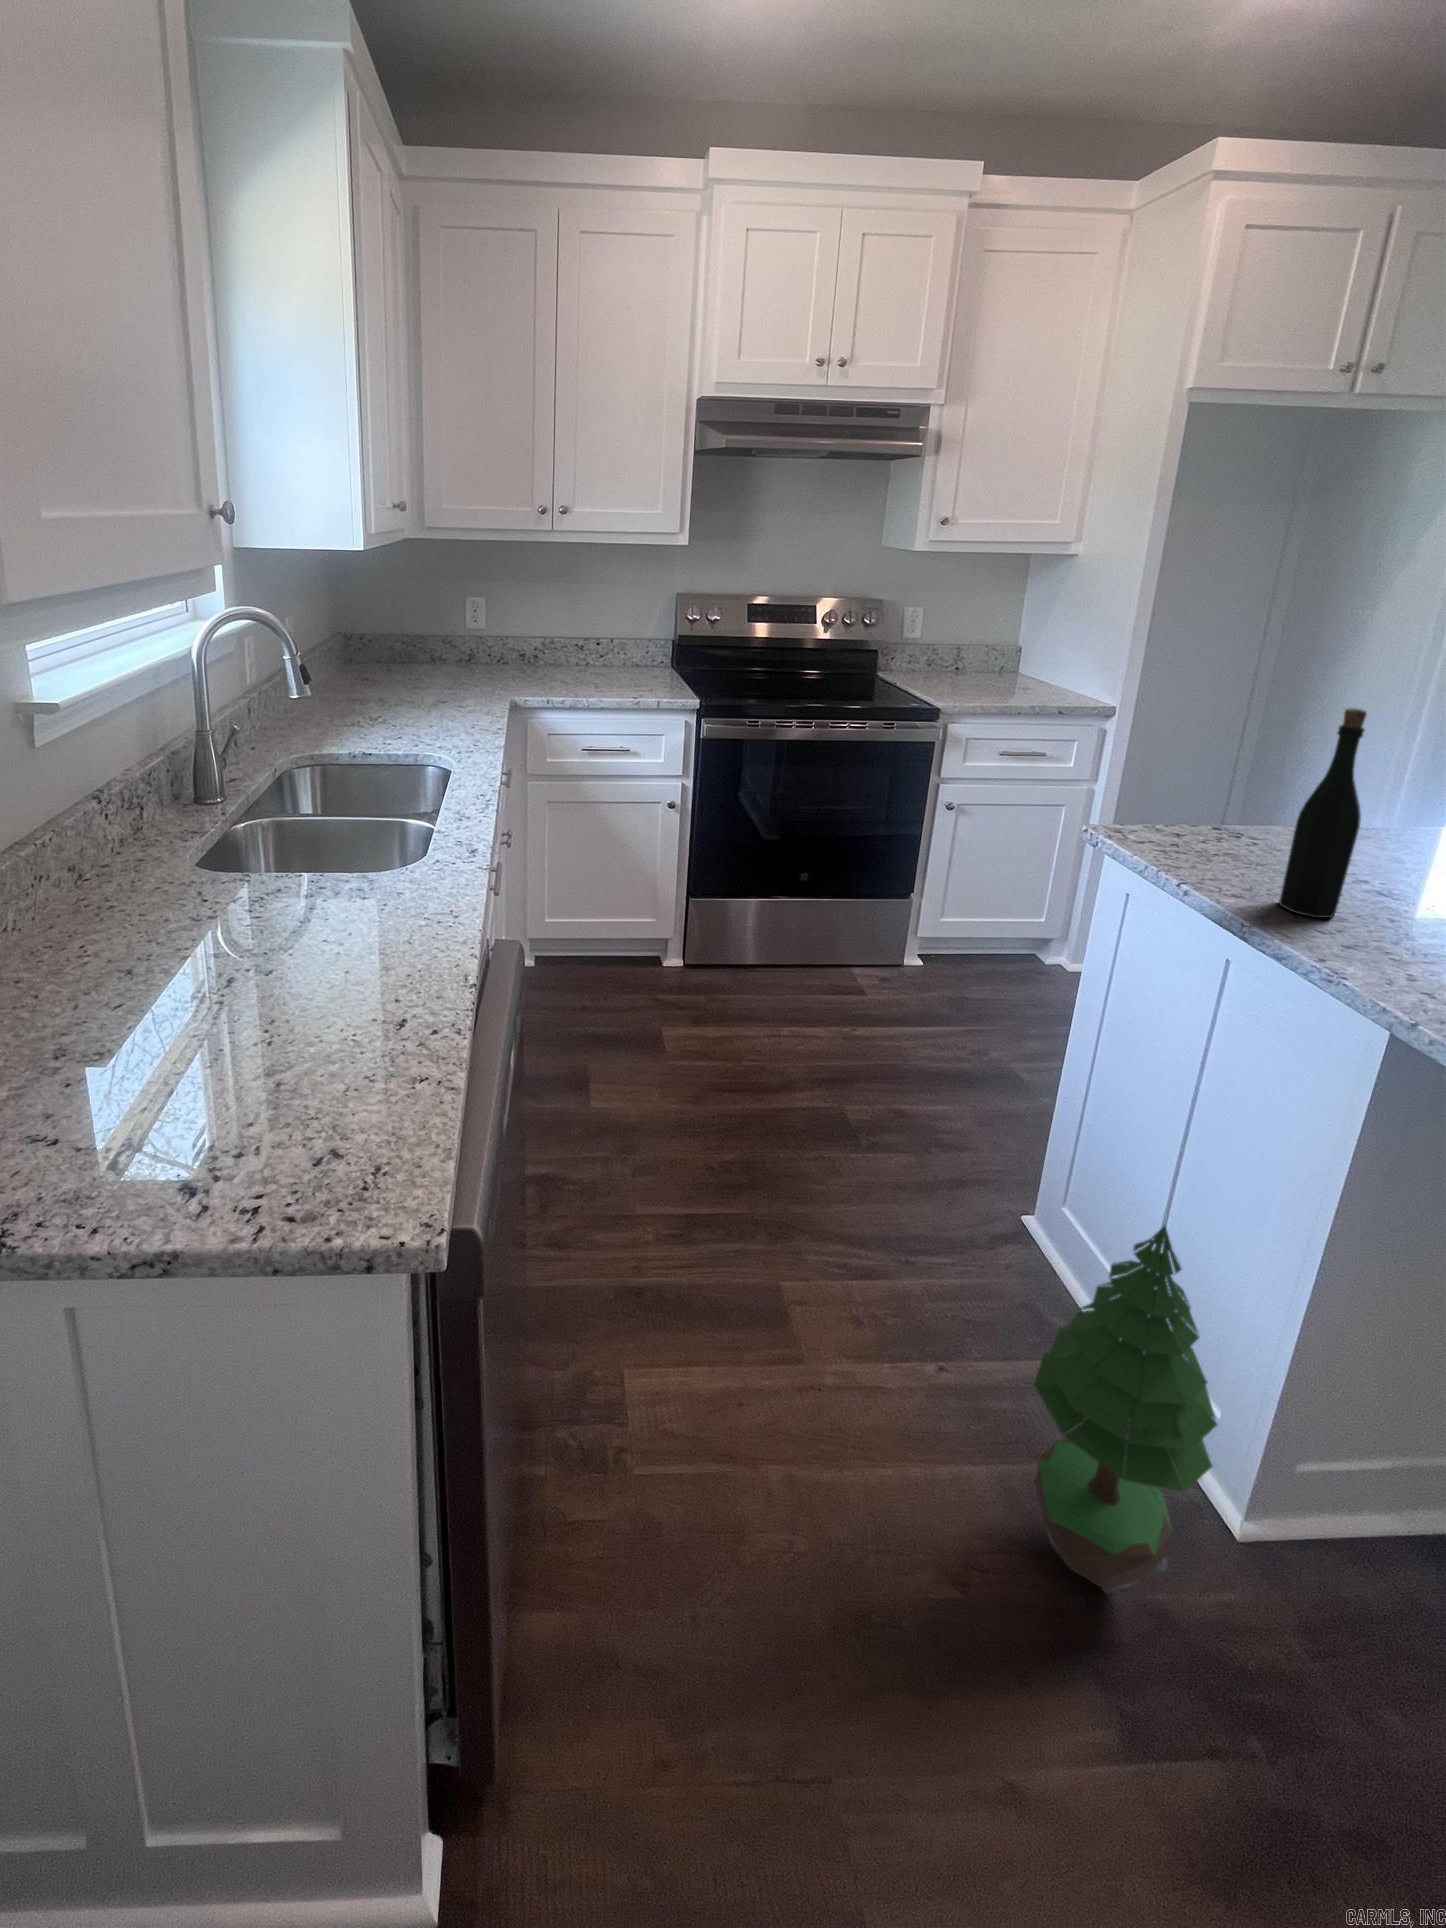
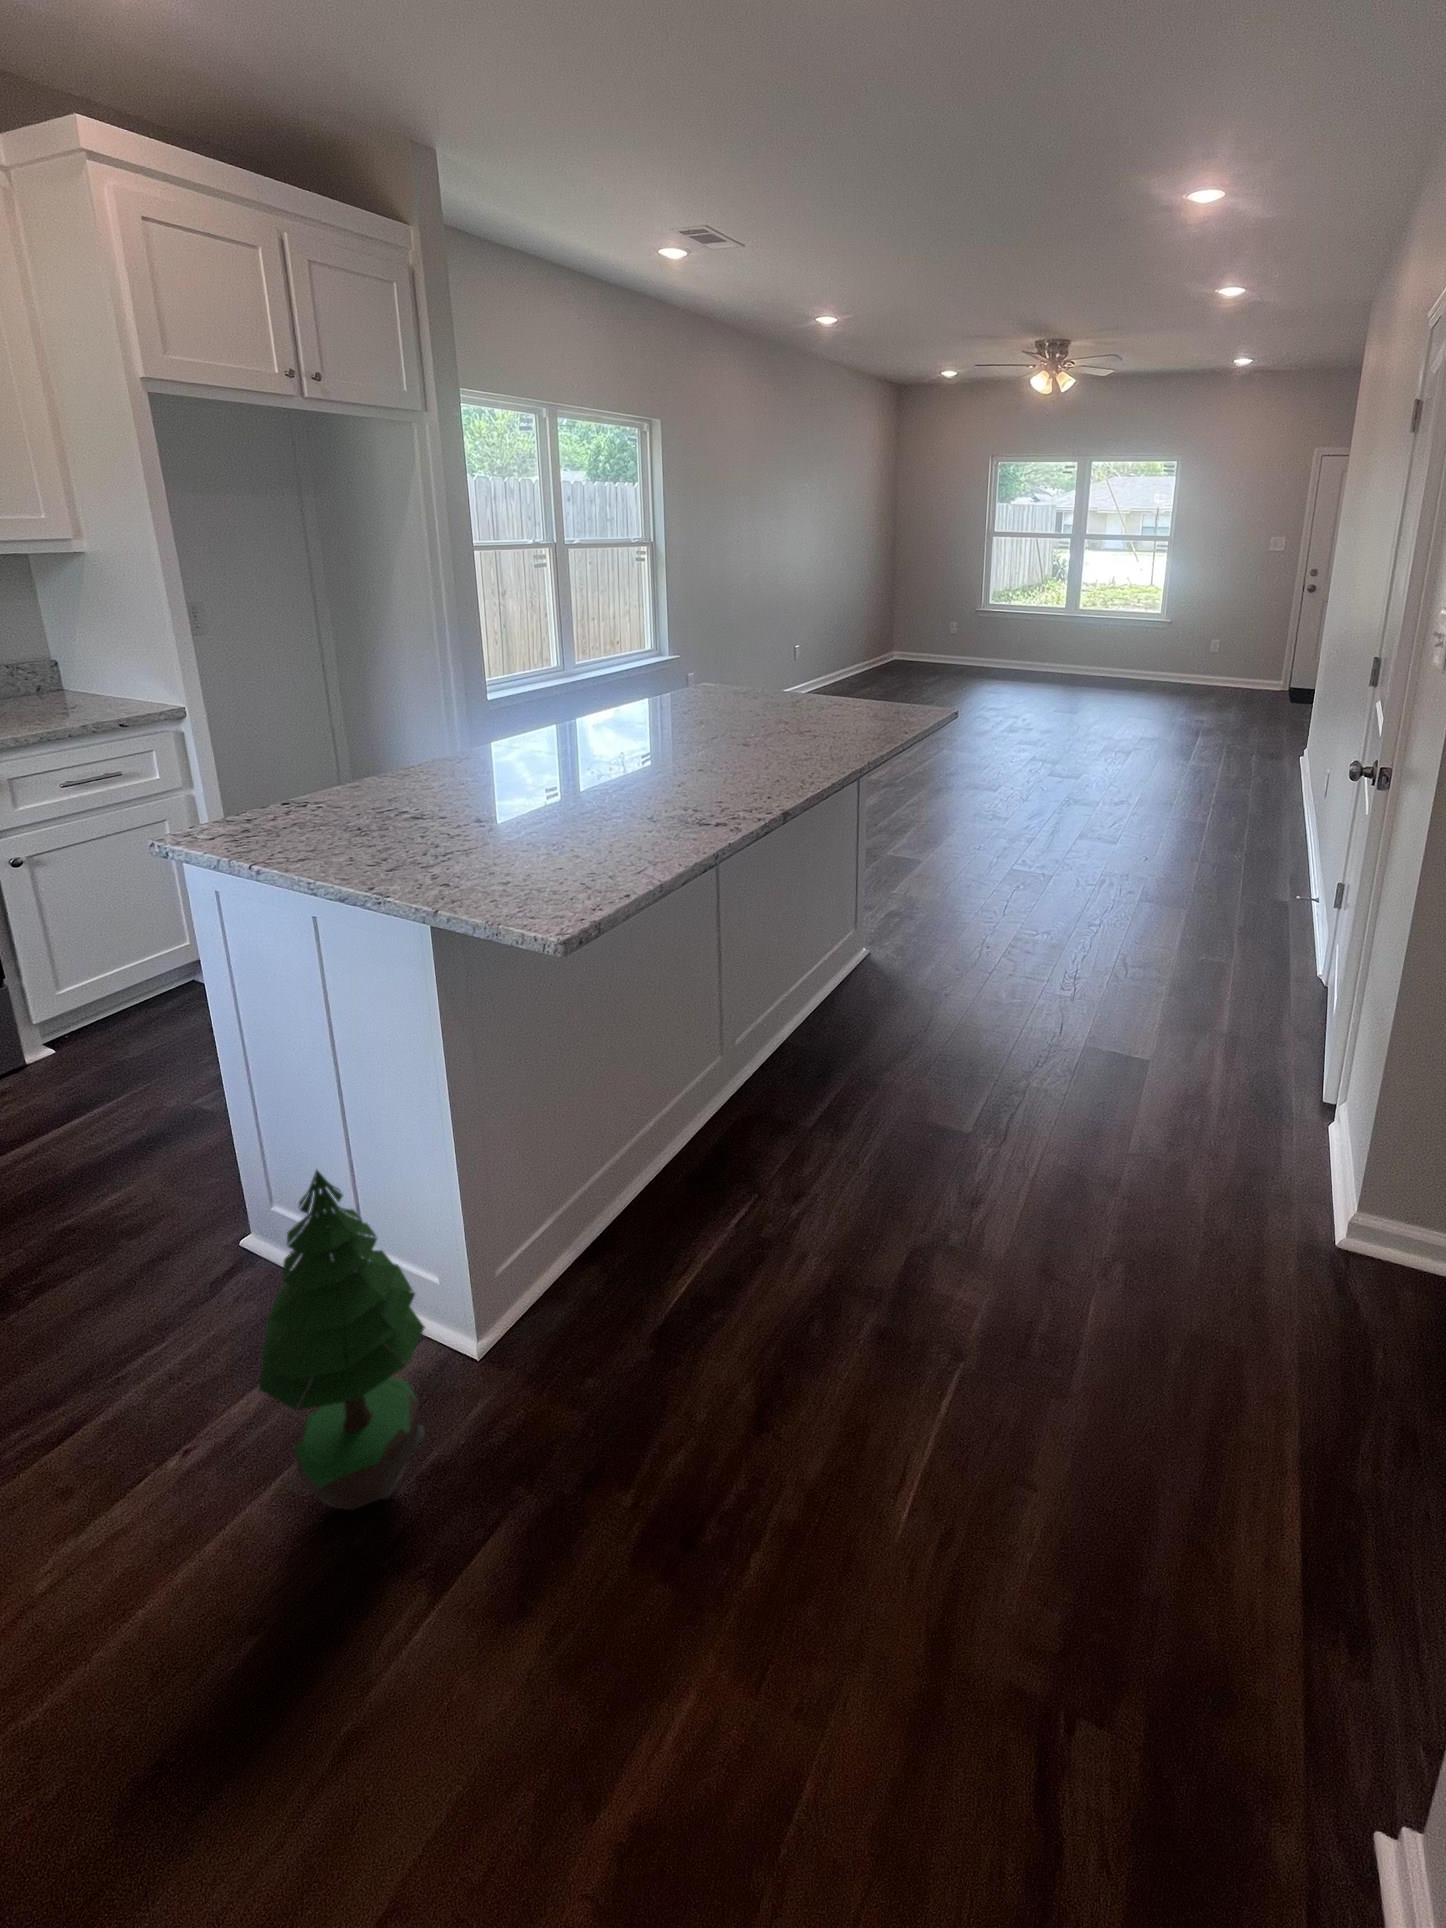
bottle: present [1279,708,1367,918] -> none [325,677,382,858]

